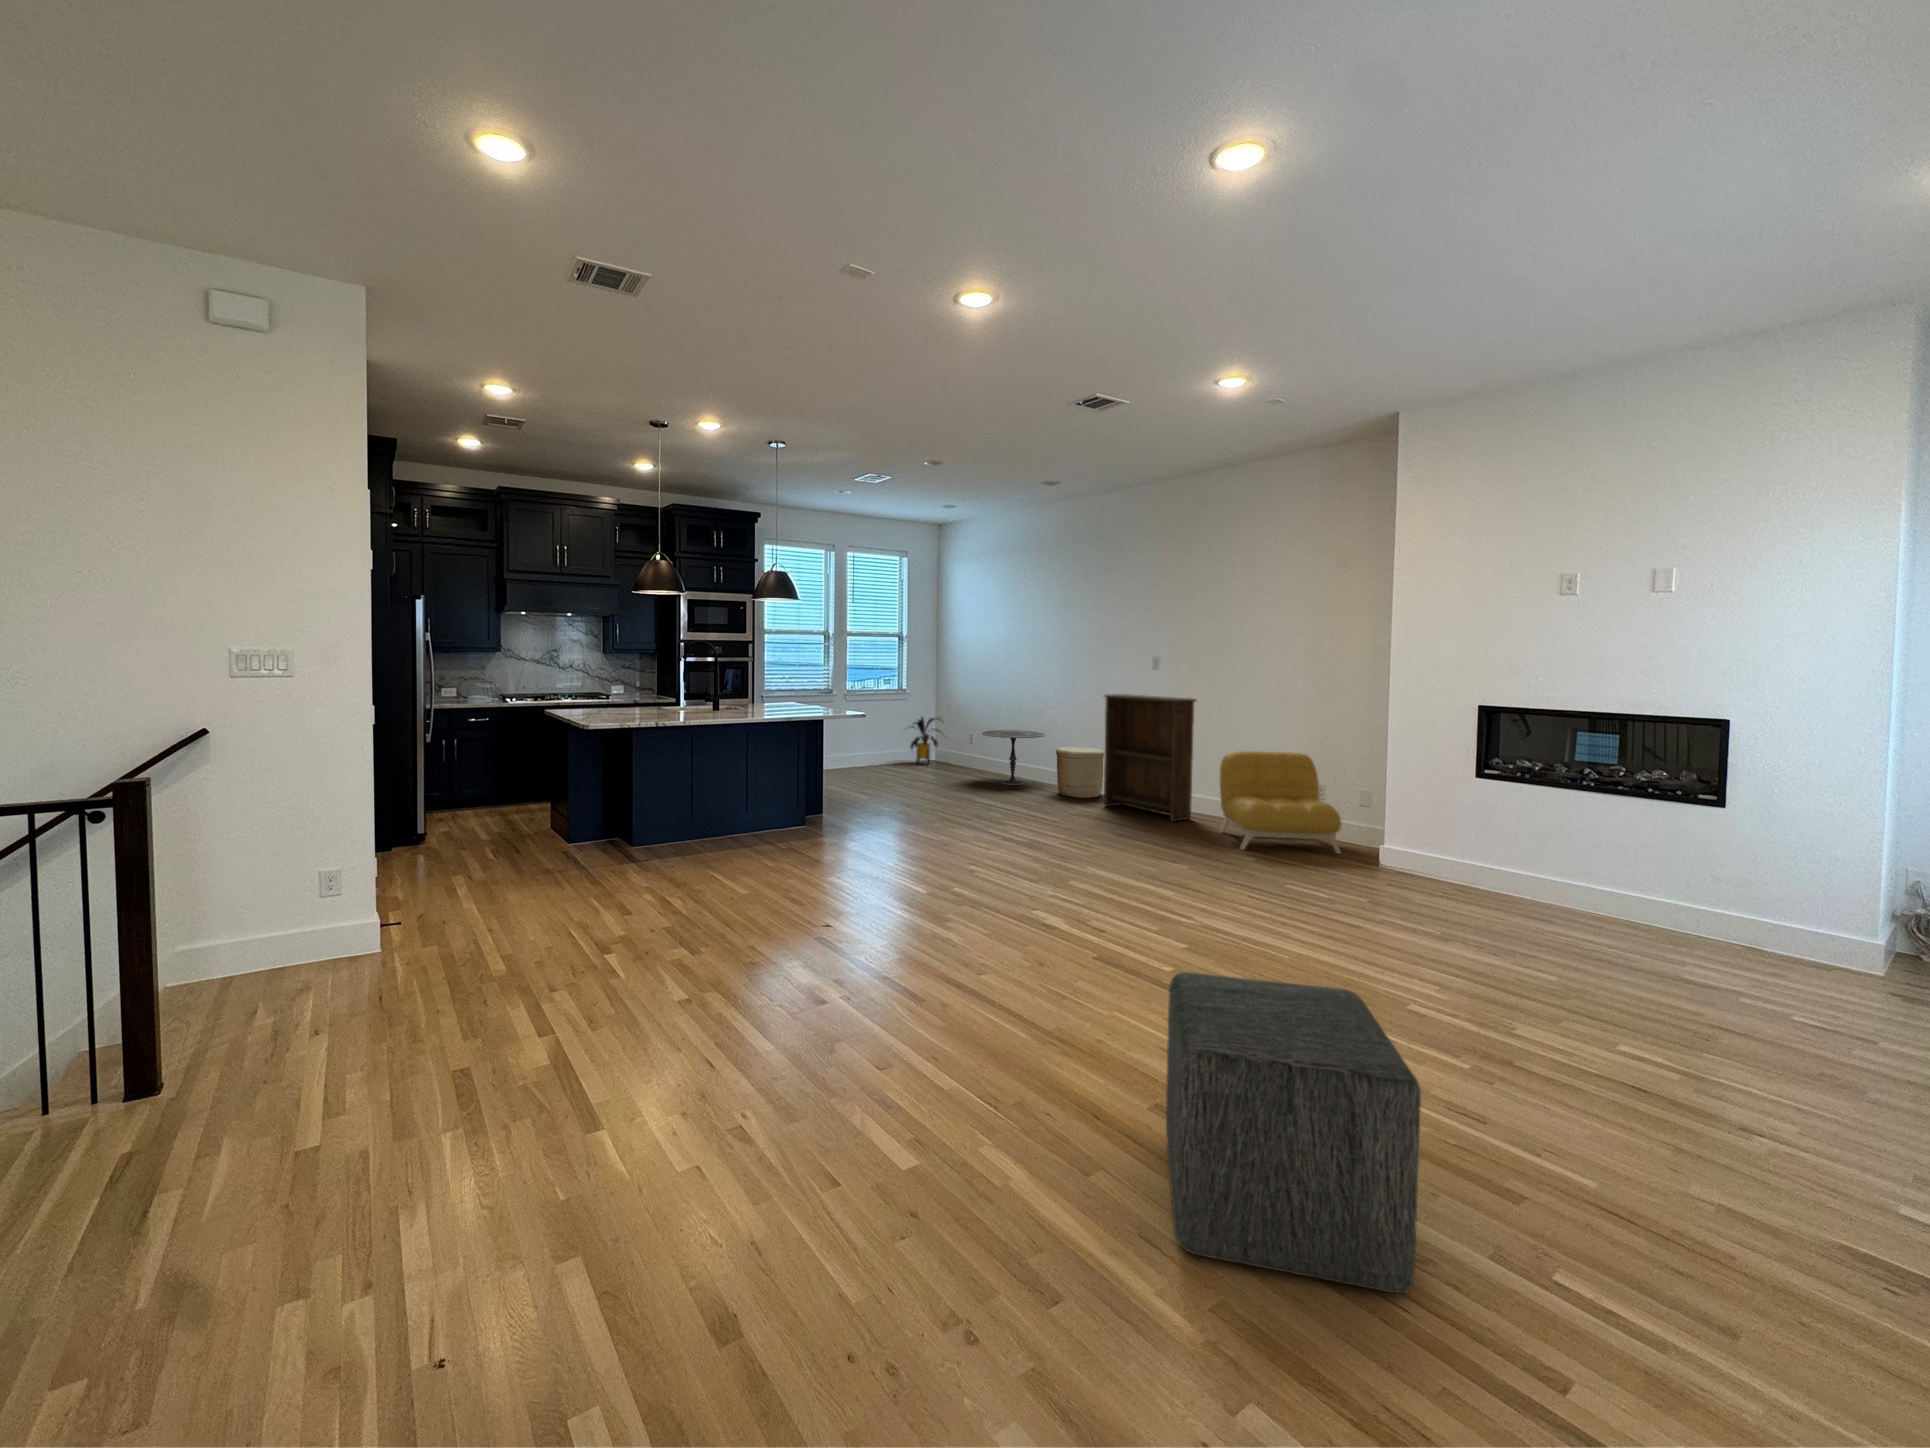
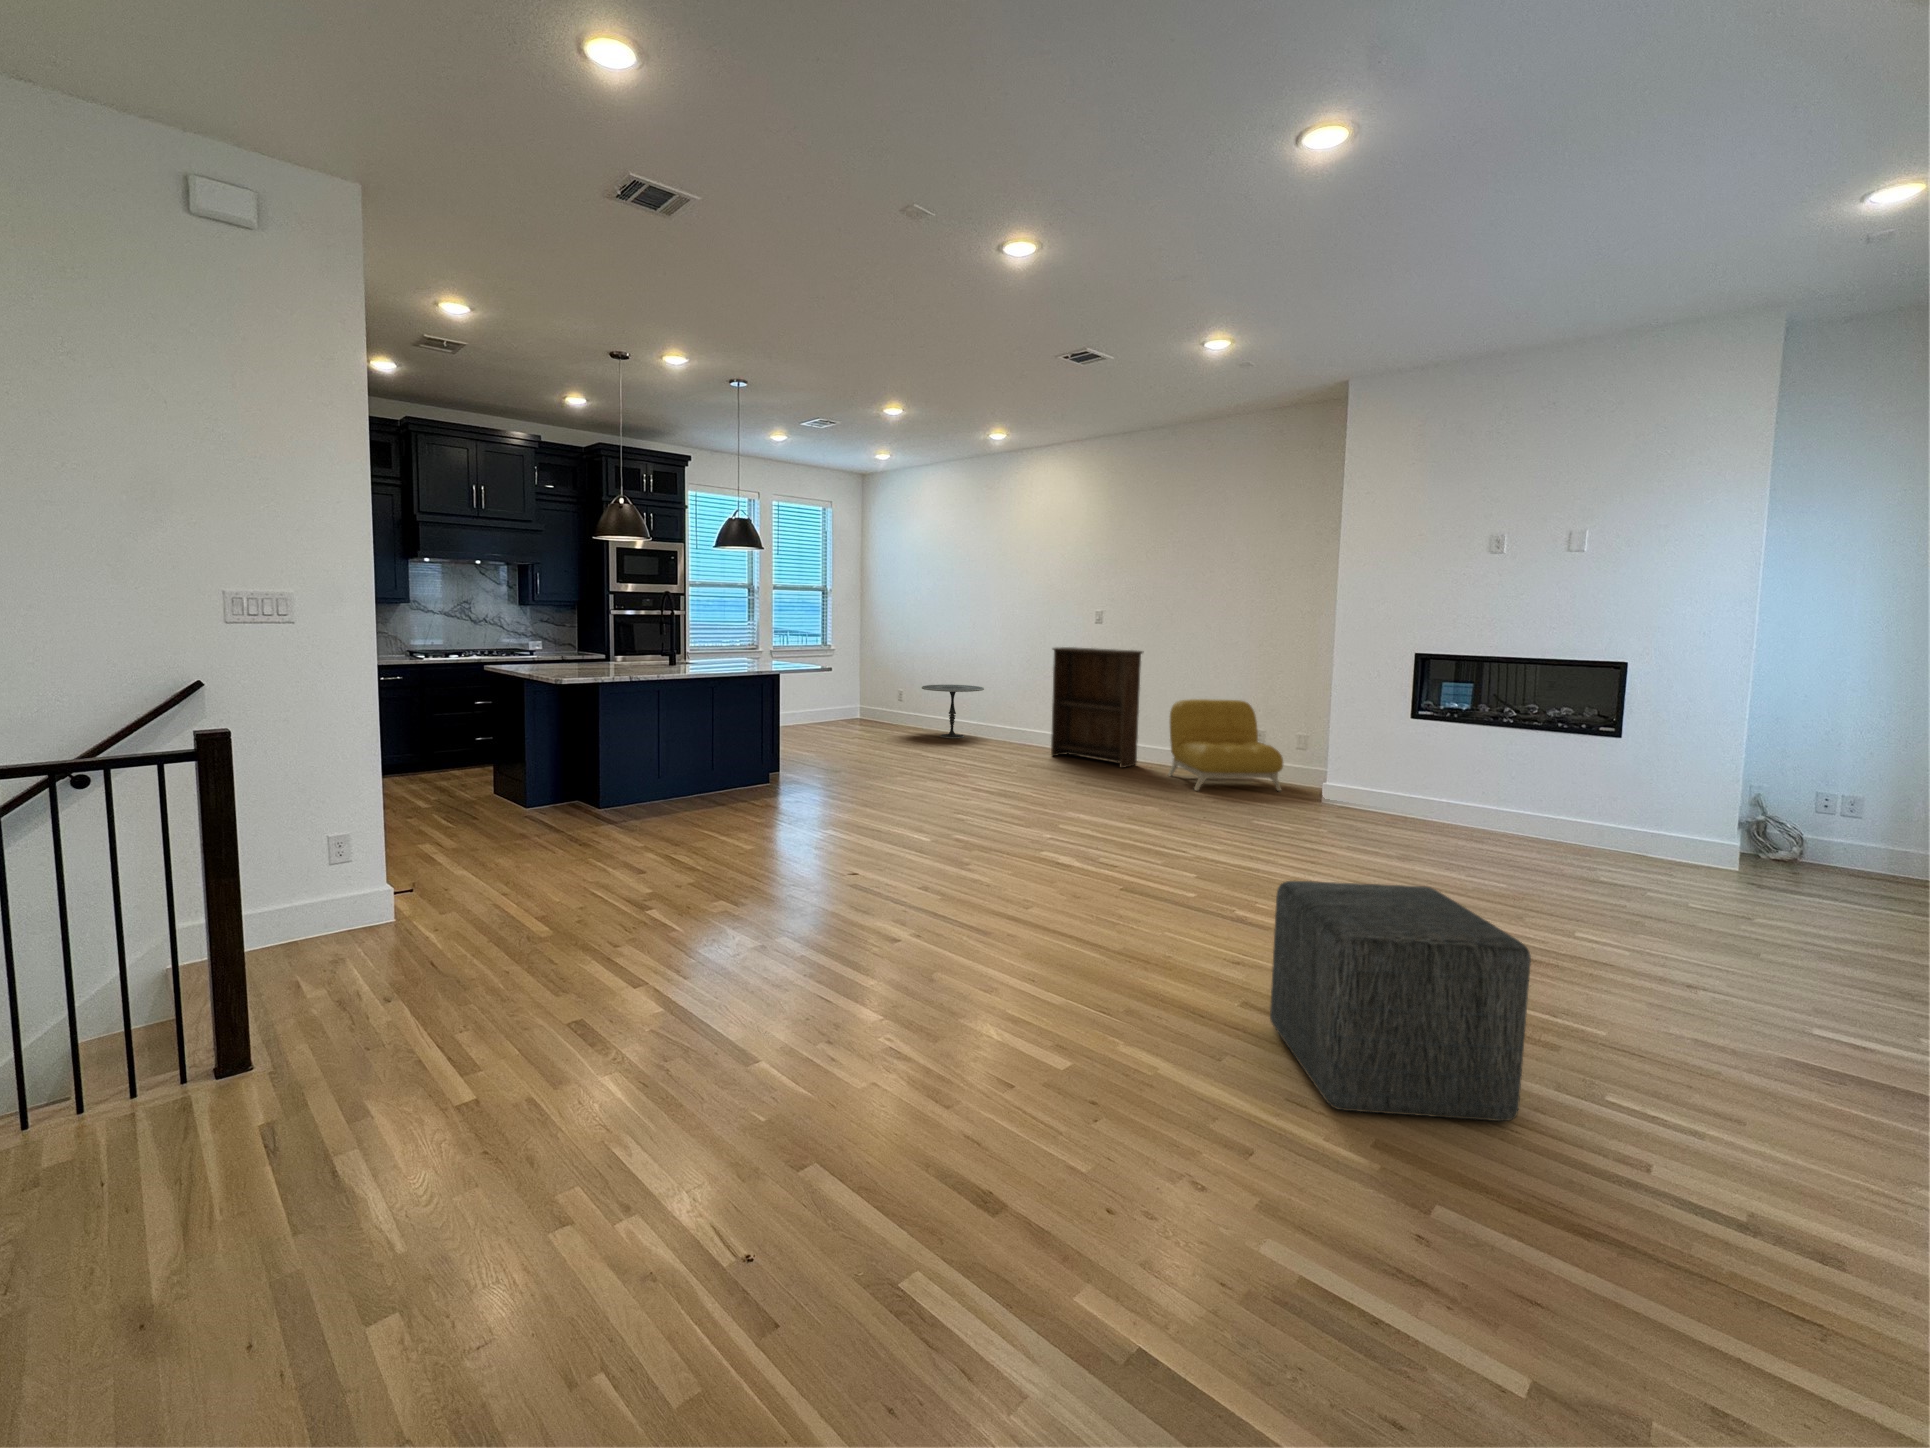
house plant: present [911,717,940,764] -> none [830,672,878,721]
woven basket: present [1056,747,1104,798] -> none [999,700,1046,749]

